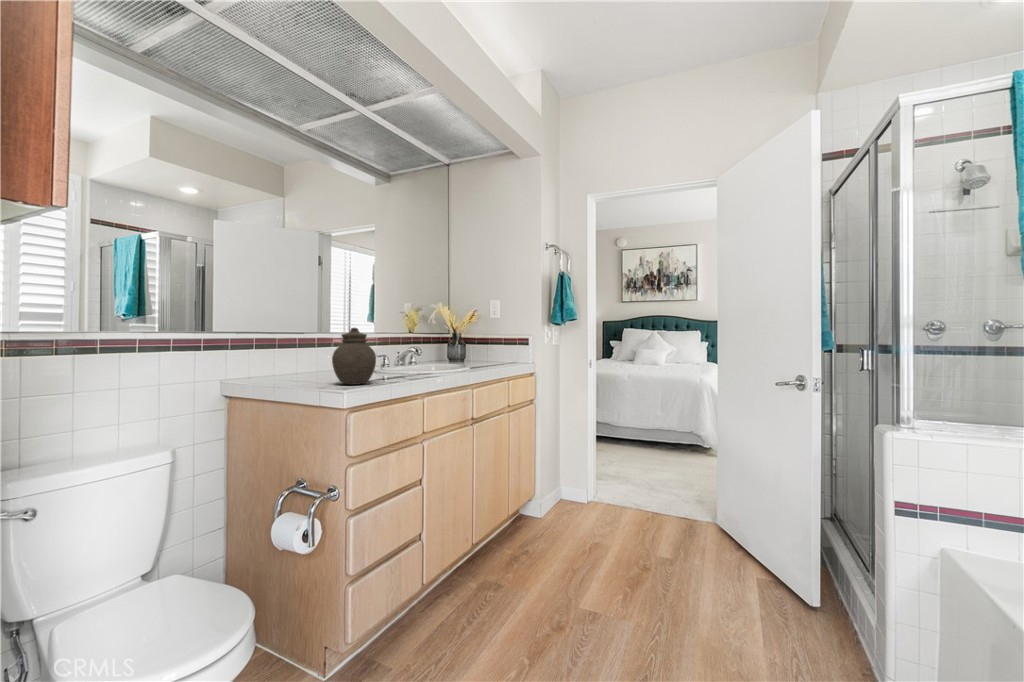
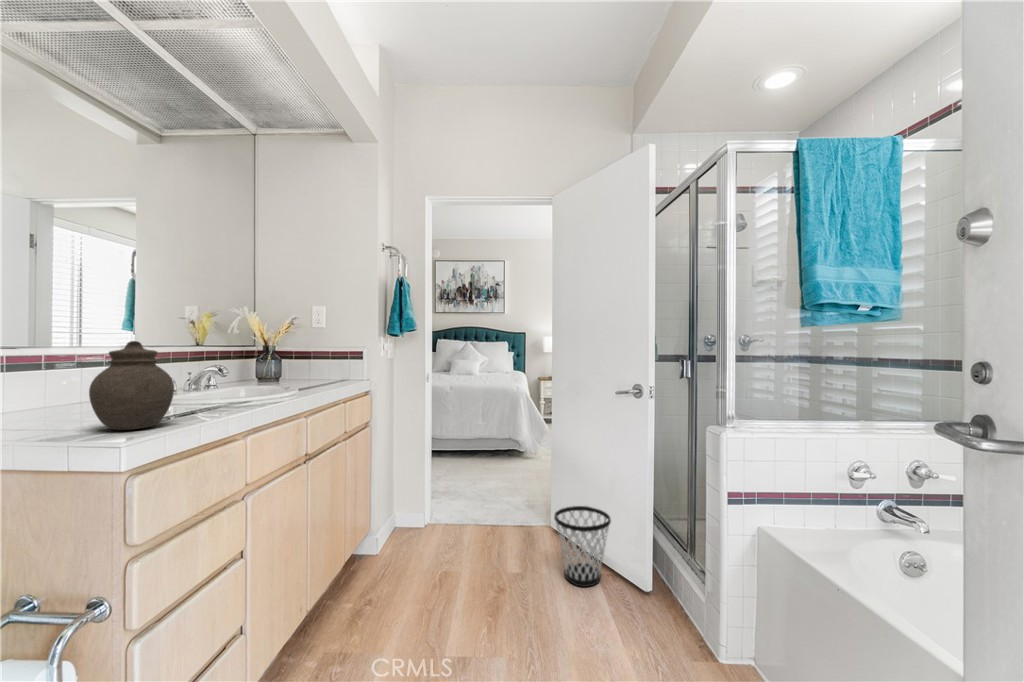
wastebasket: none [701,500,766,584] -> present [554,506,611,587]

